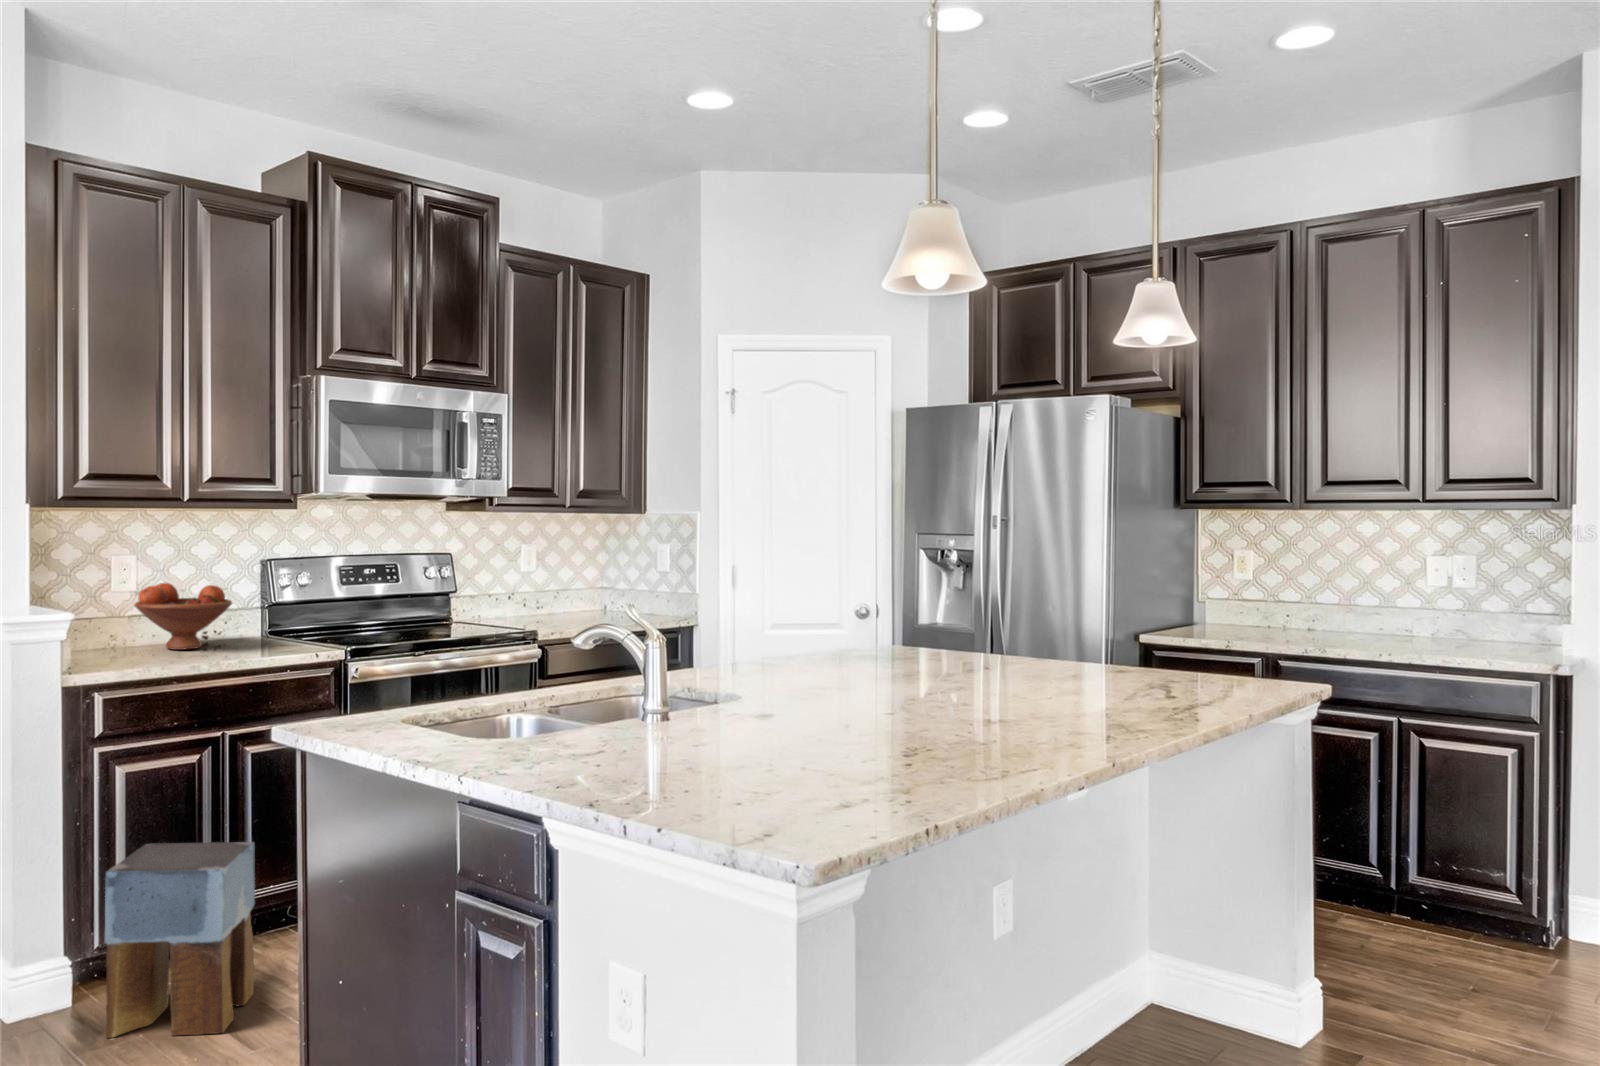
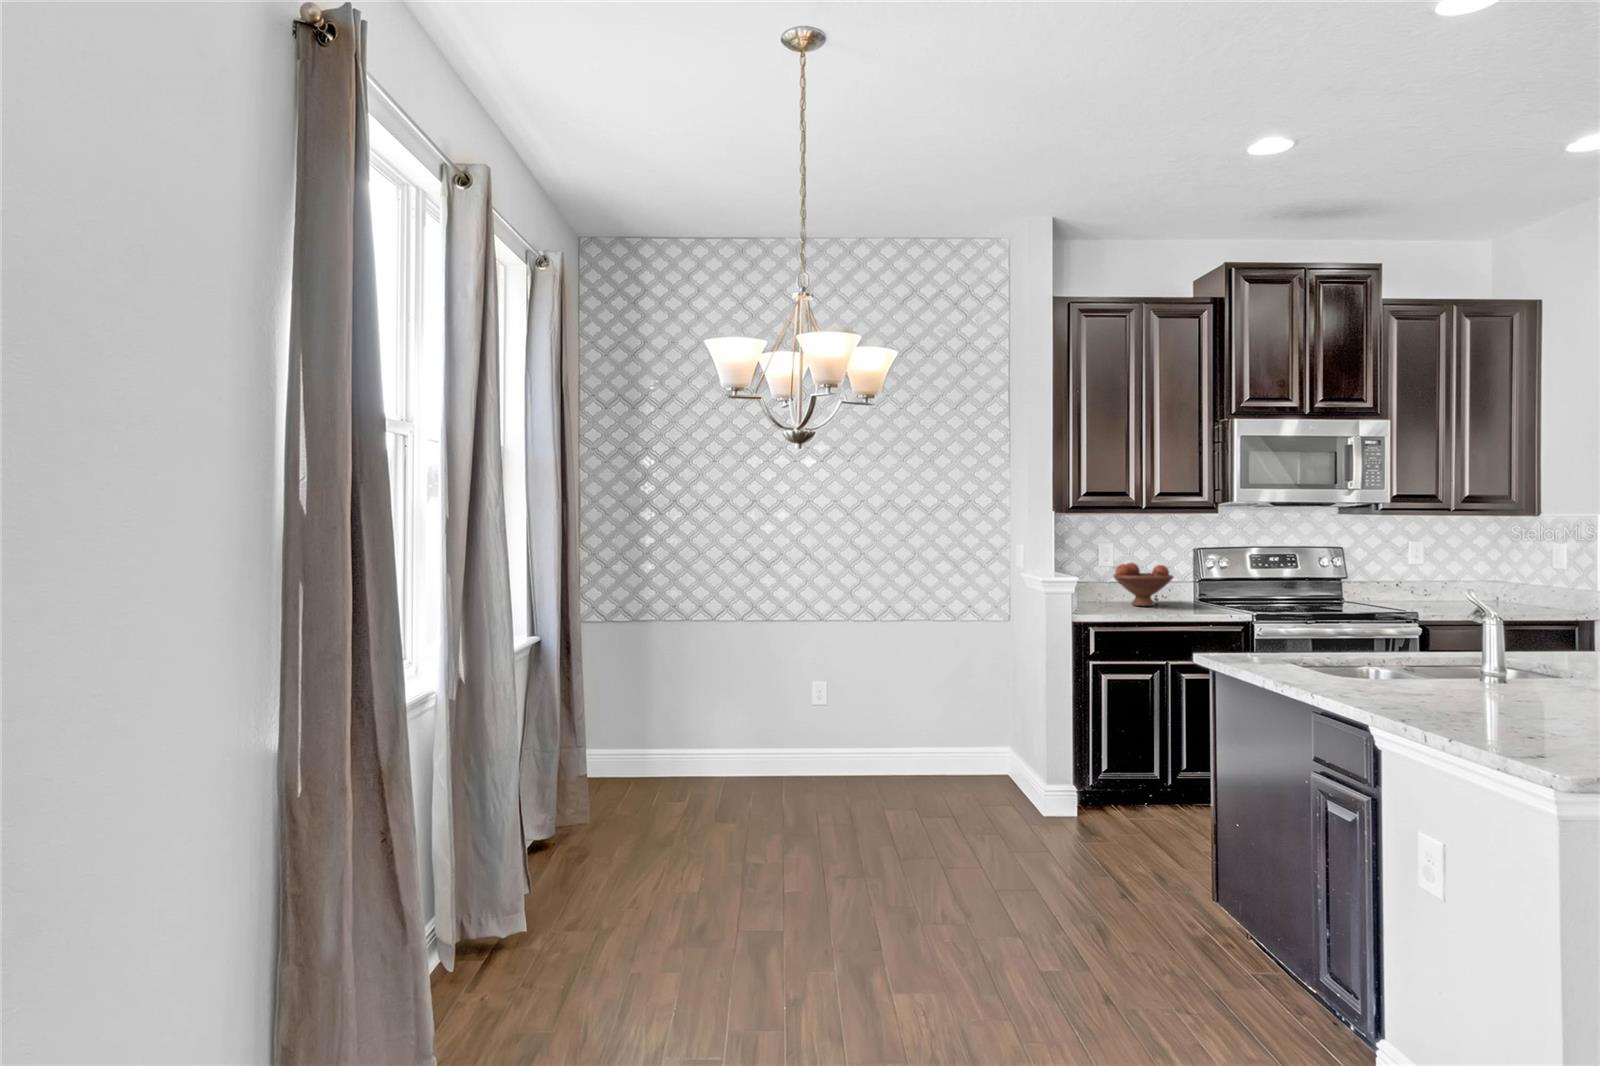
stool: present [105,842,255,1038] -> none [1095,725,1186,853]

